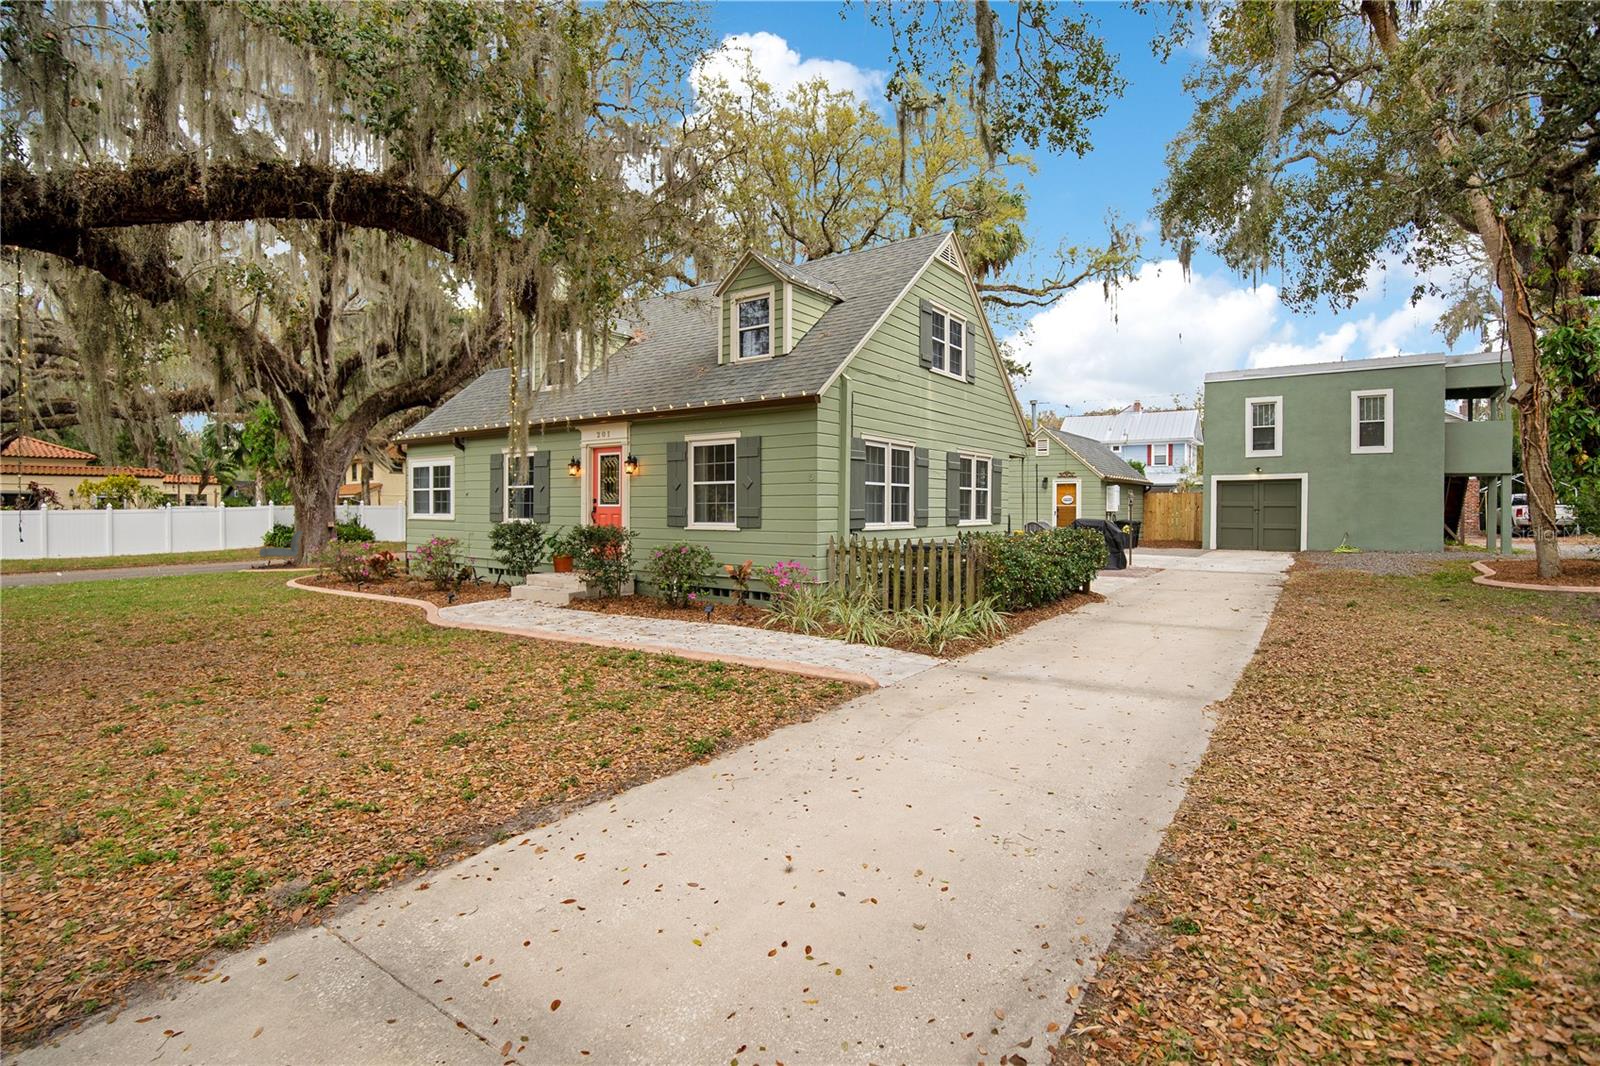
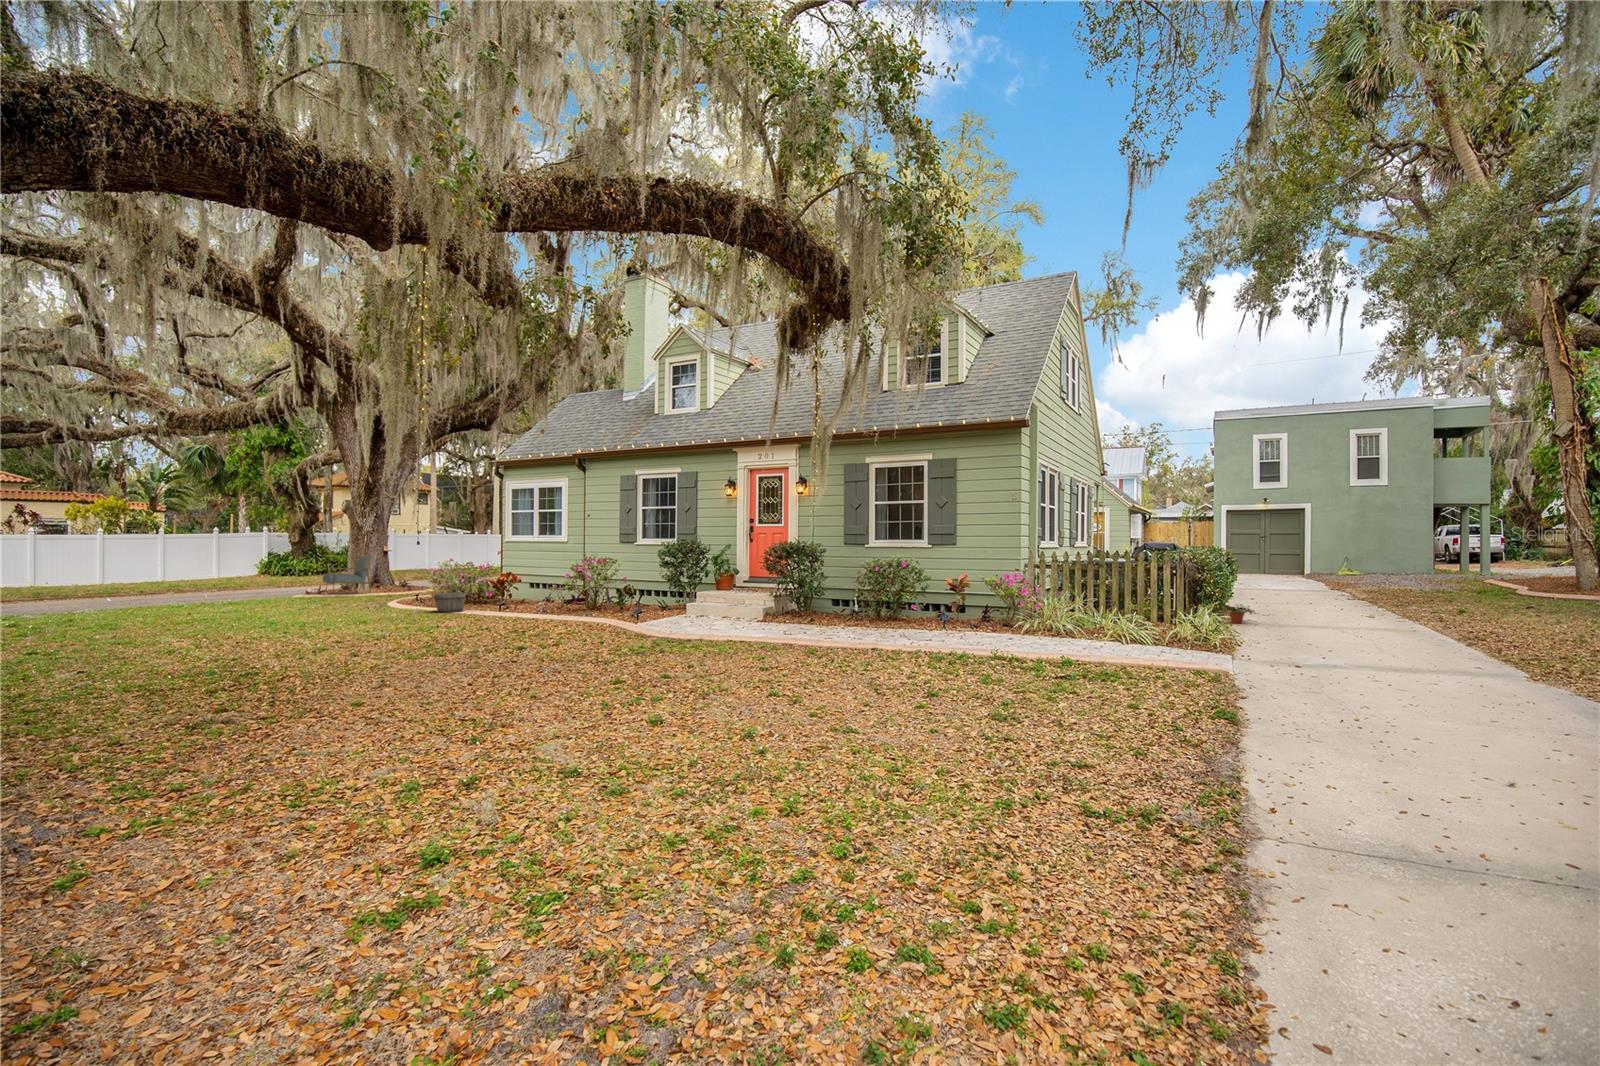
wooden bucket: none [302,564,336,589] -> present [434,587,466,612]
potted plant: none [1032,593,1074,615] -> present [1216,603,1256,623]

